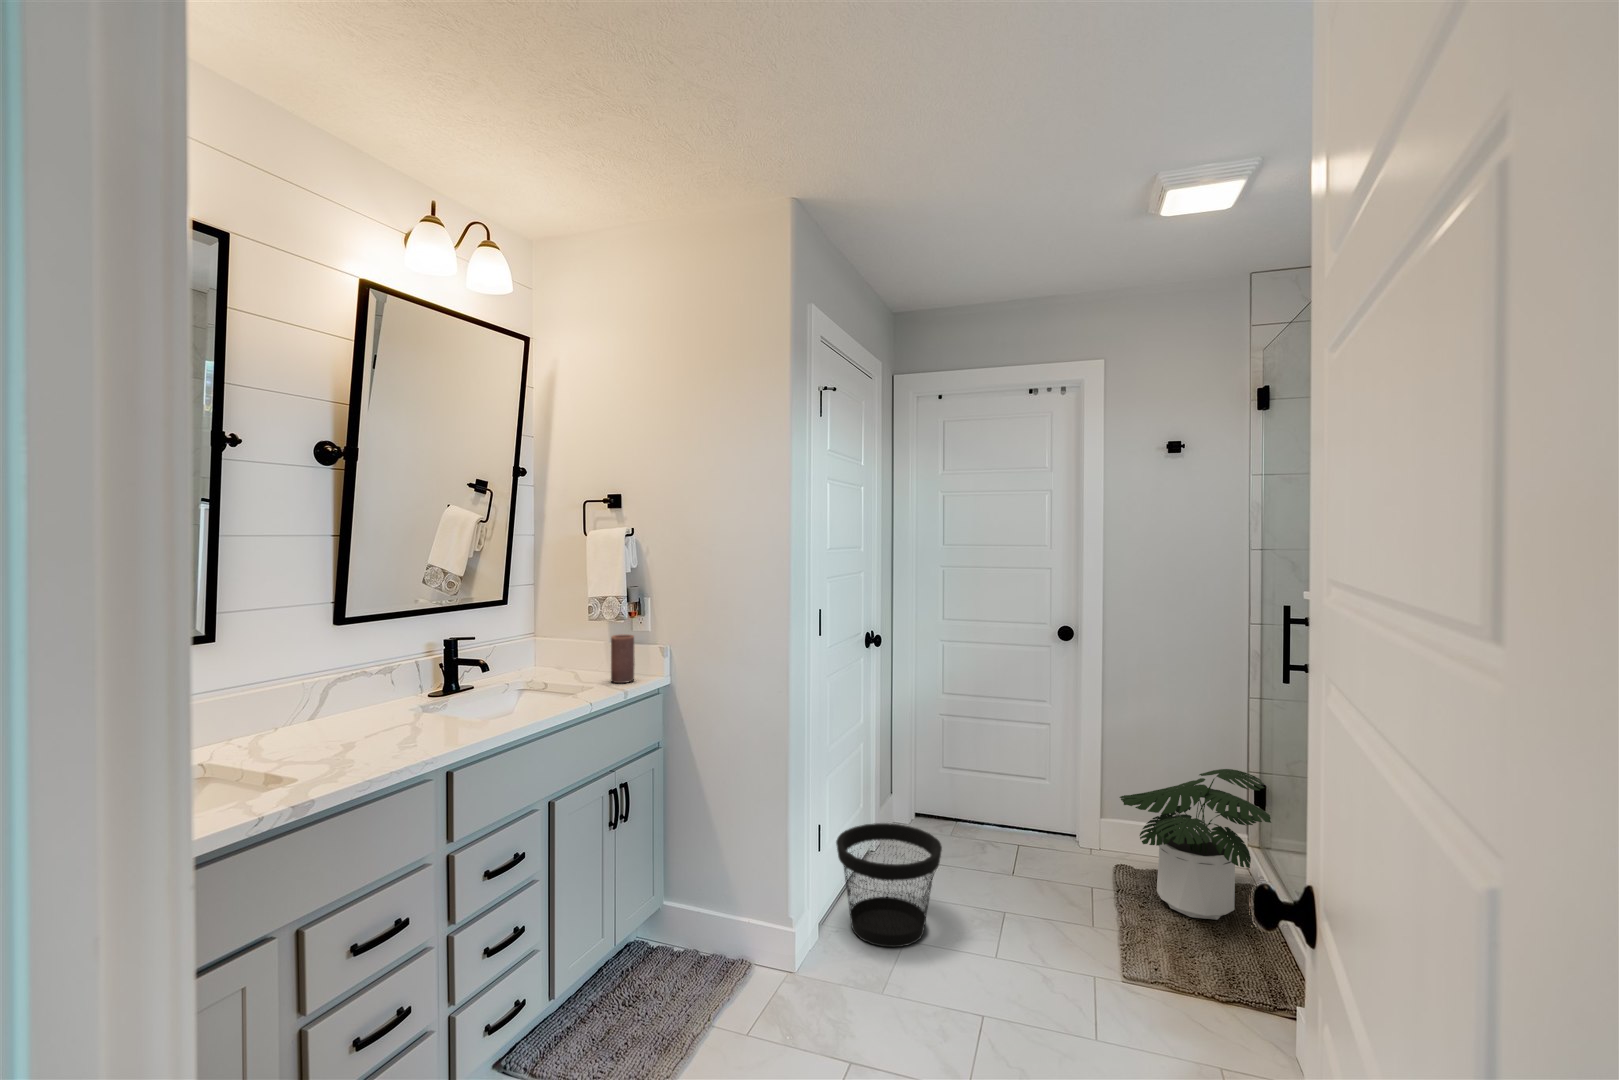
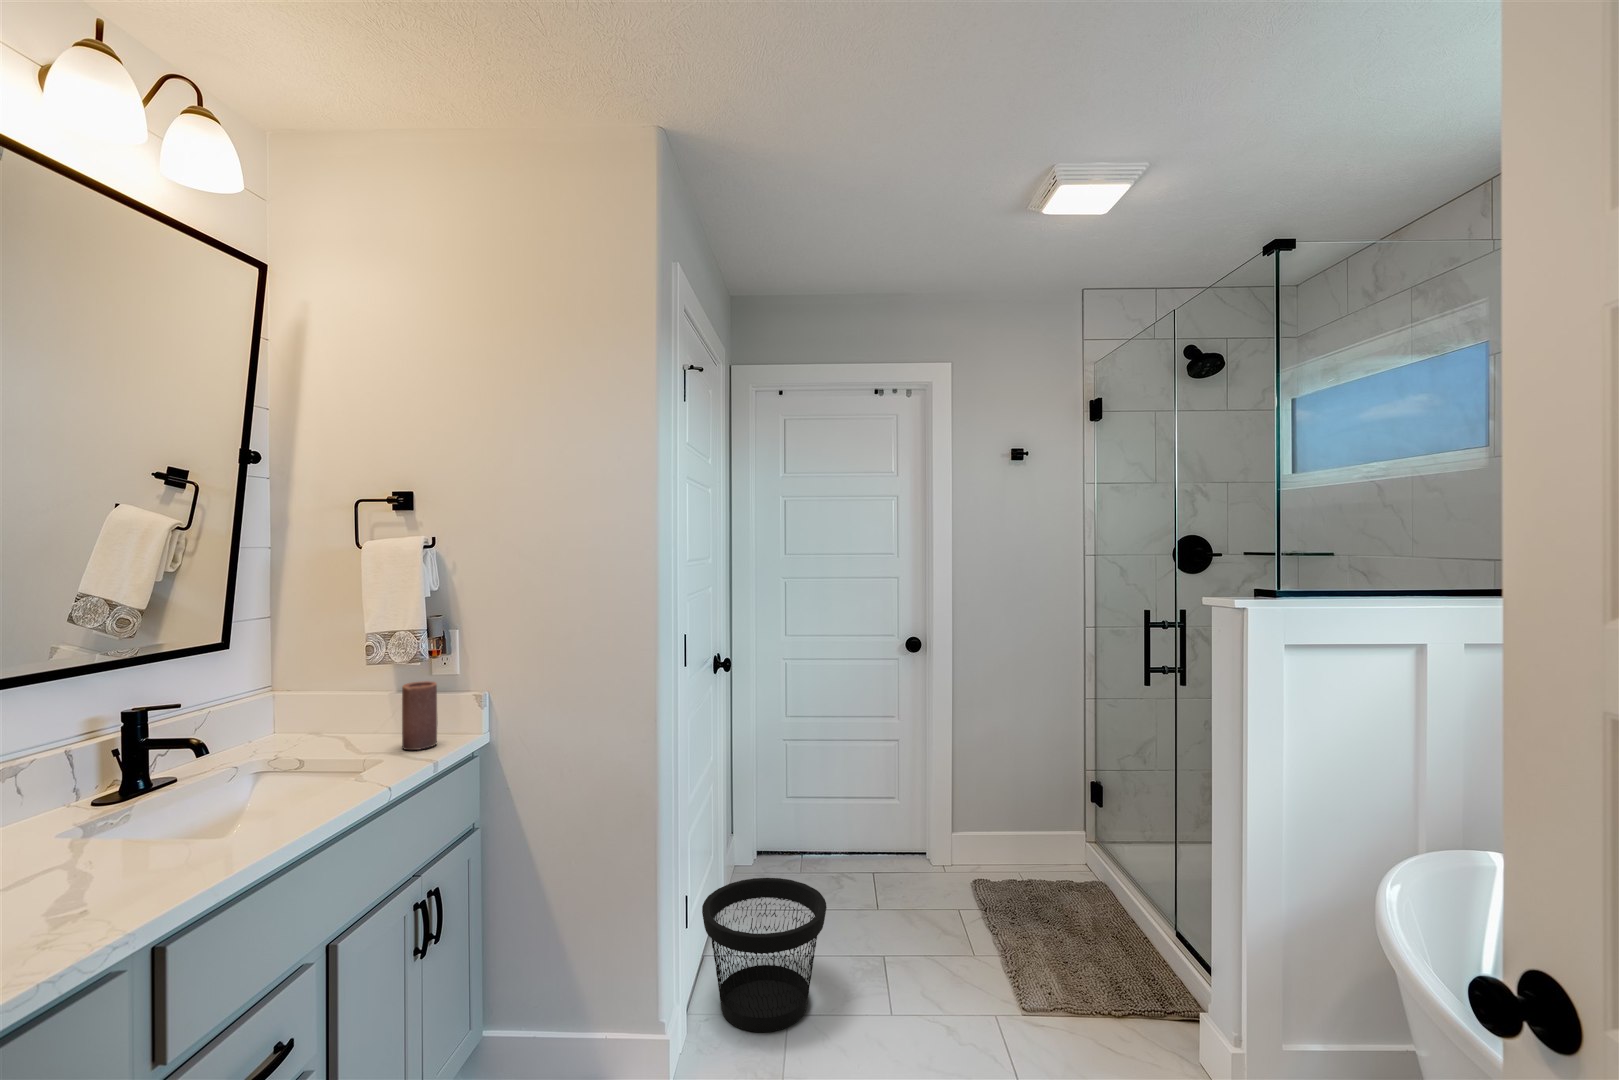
potted plant: present [1120,769,1271,920] -> none [979,771,1136,928]

